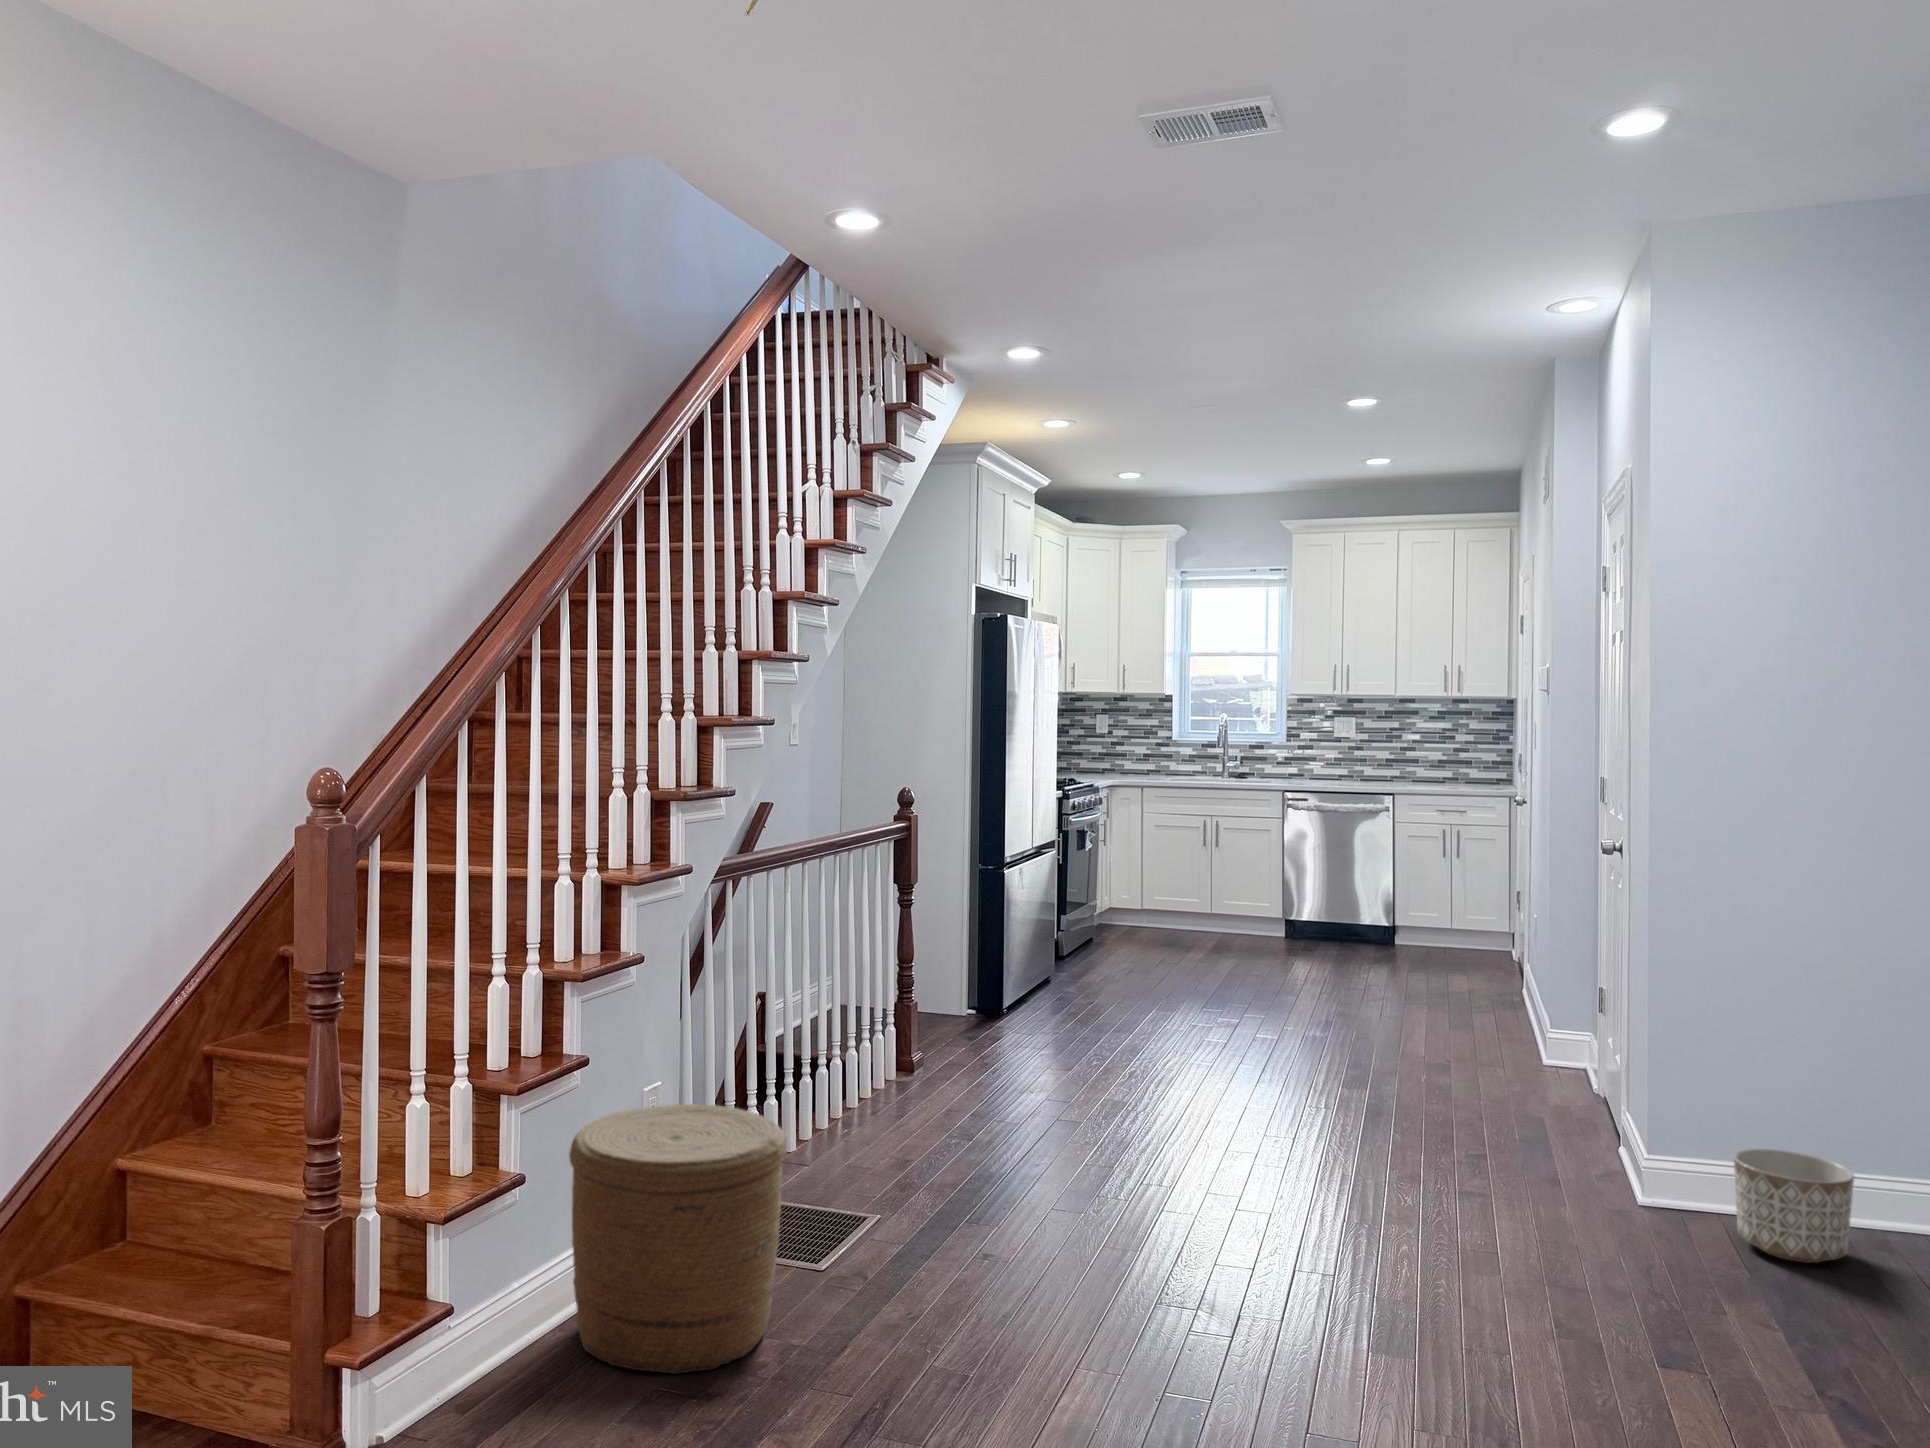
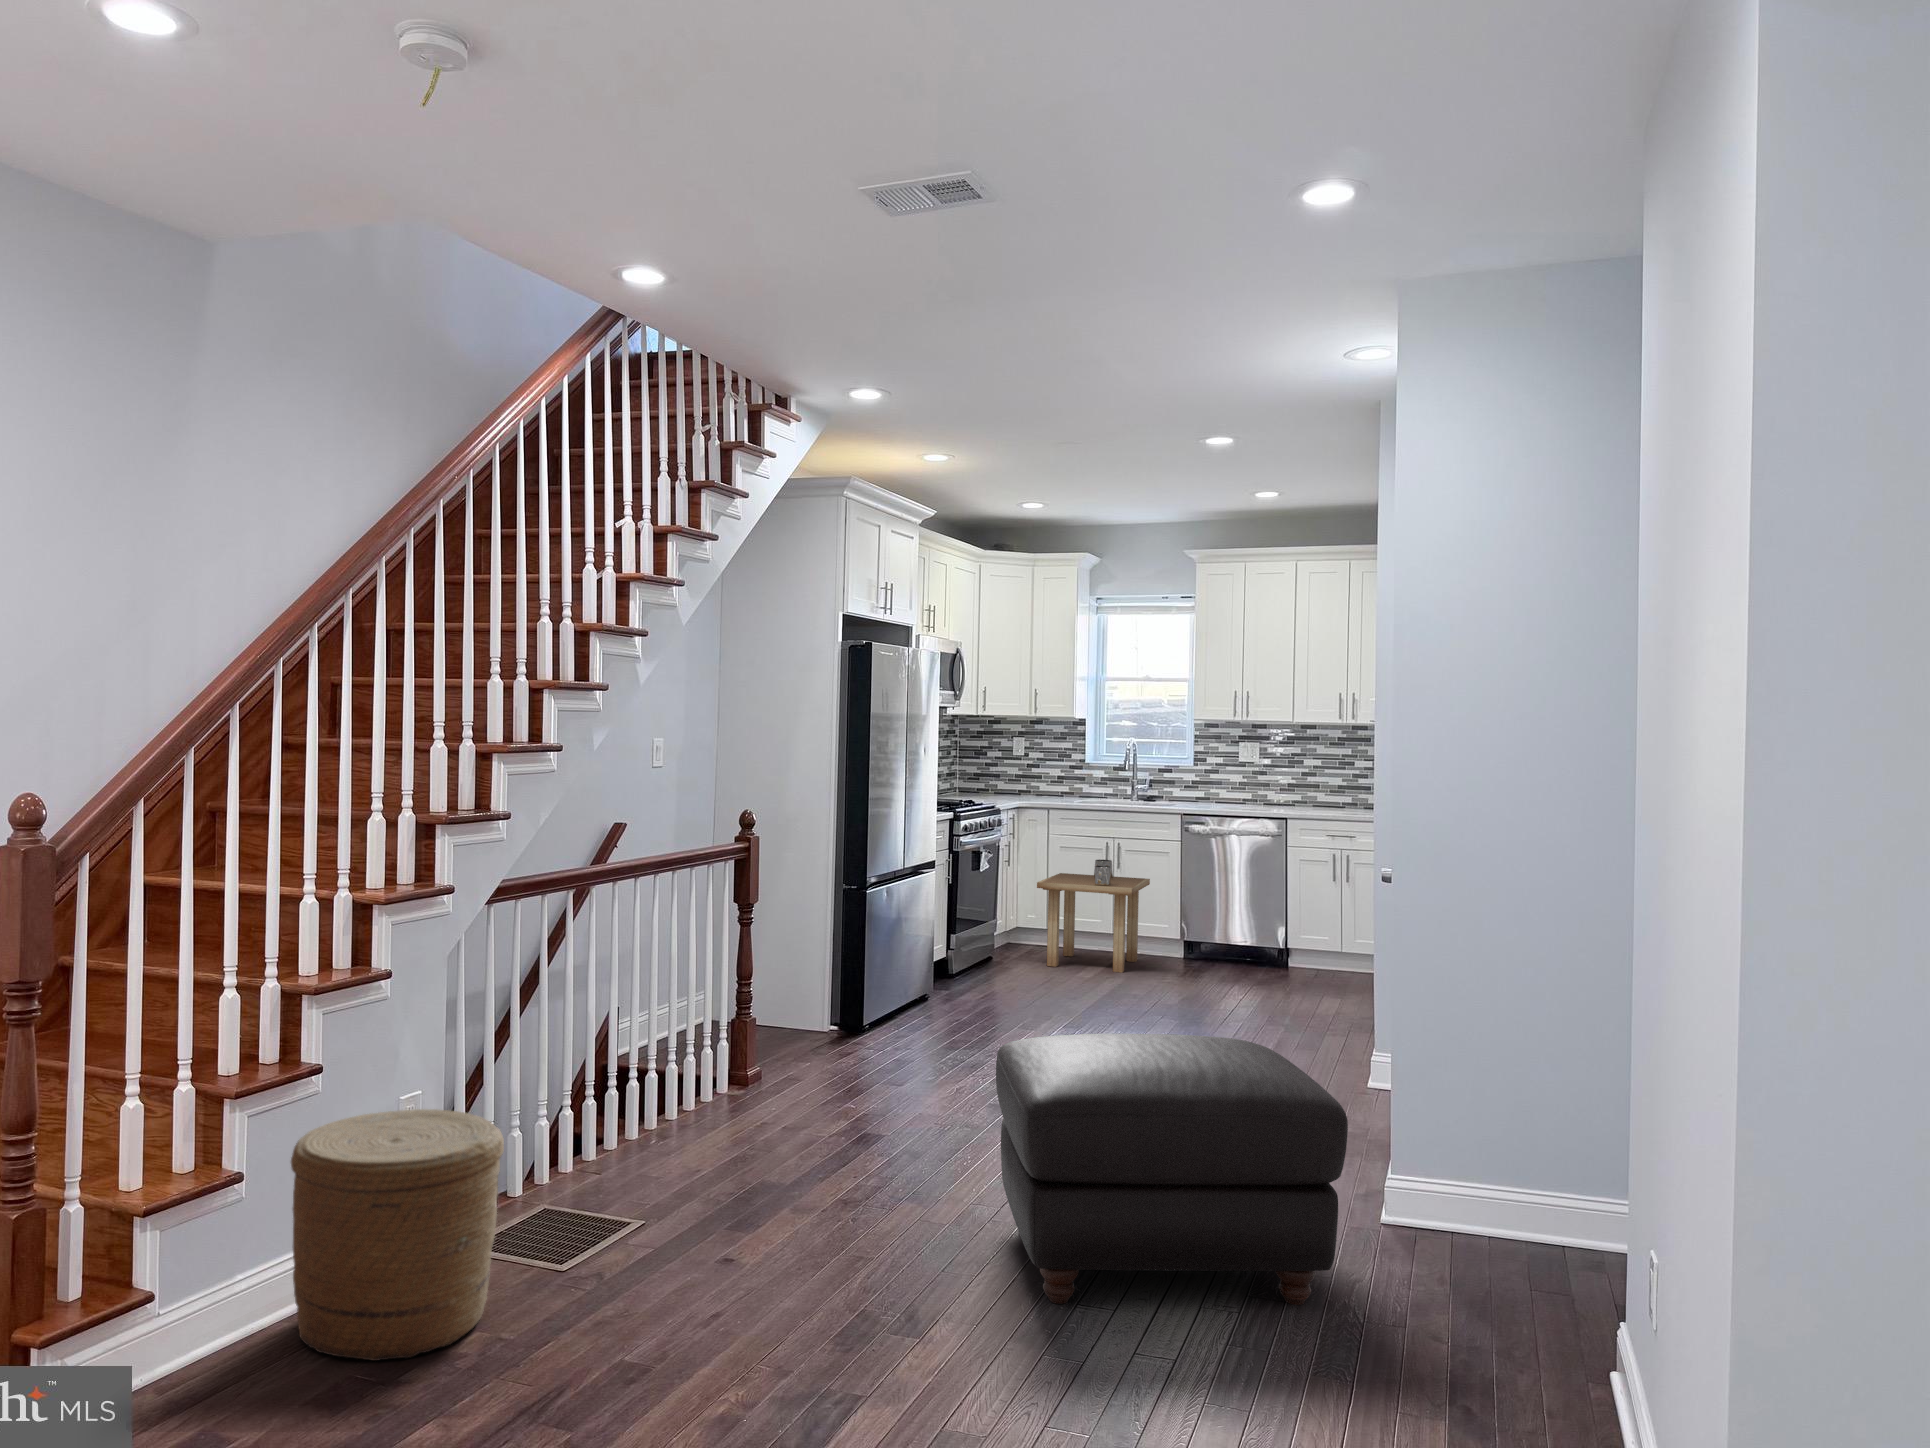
side table: none [1141,839,1251,954] -> present [1037,859,1150,973]
ottoman: none [1246,1016,1662,1300] -> present [996,1034,1348,1305]
planter: present [1733,1149,1854,1263] -> none [1453,1165,1559,1275]

